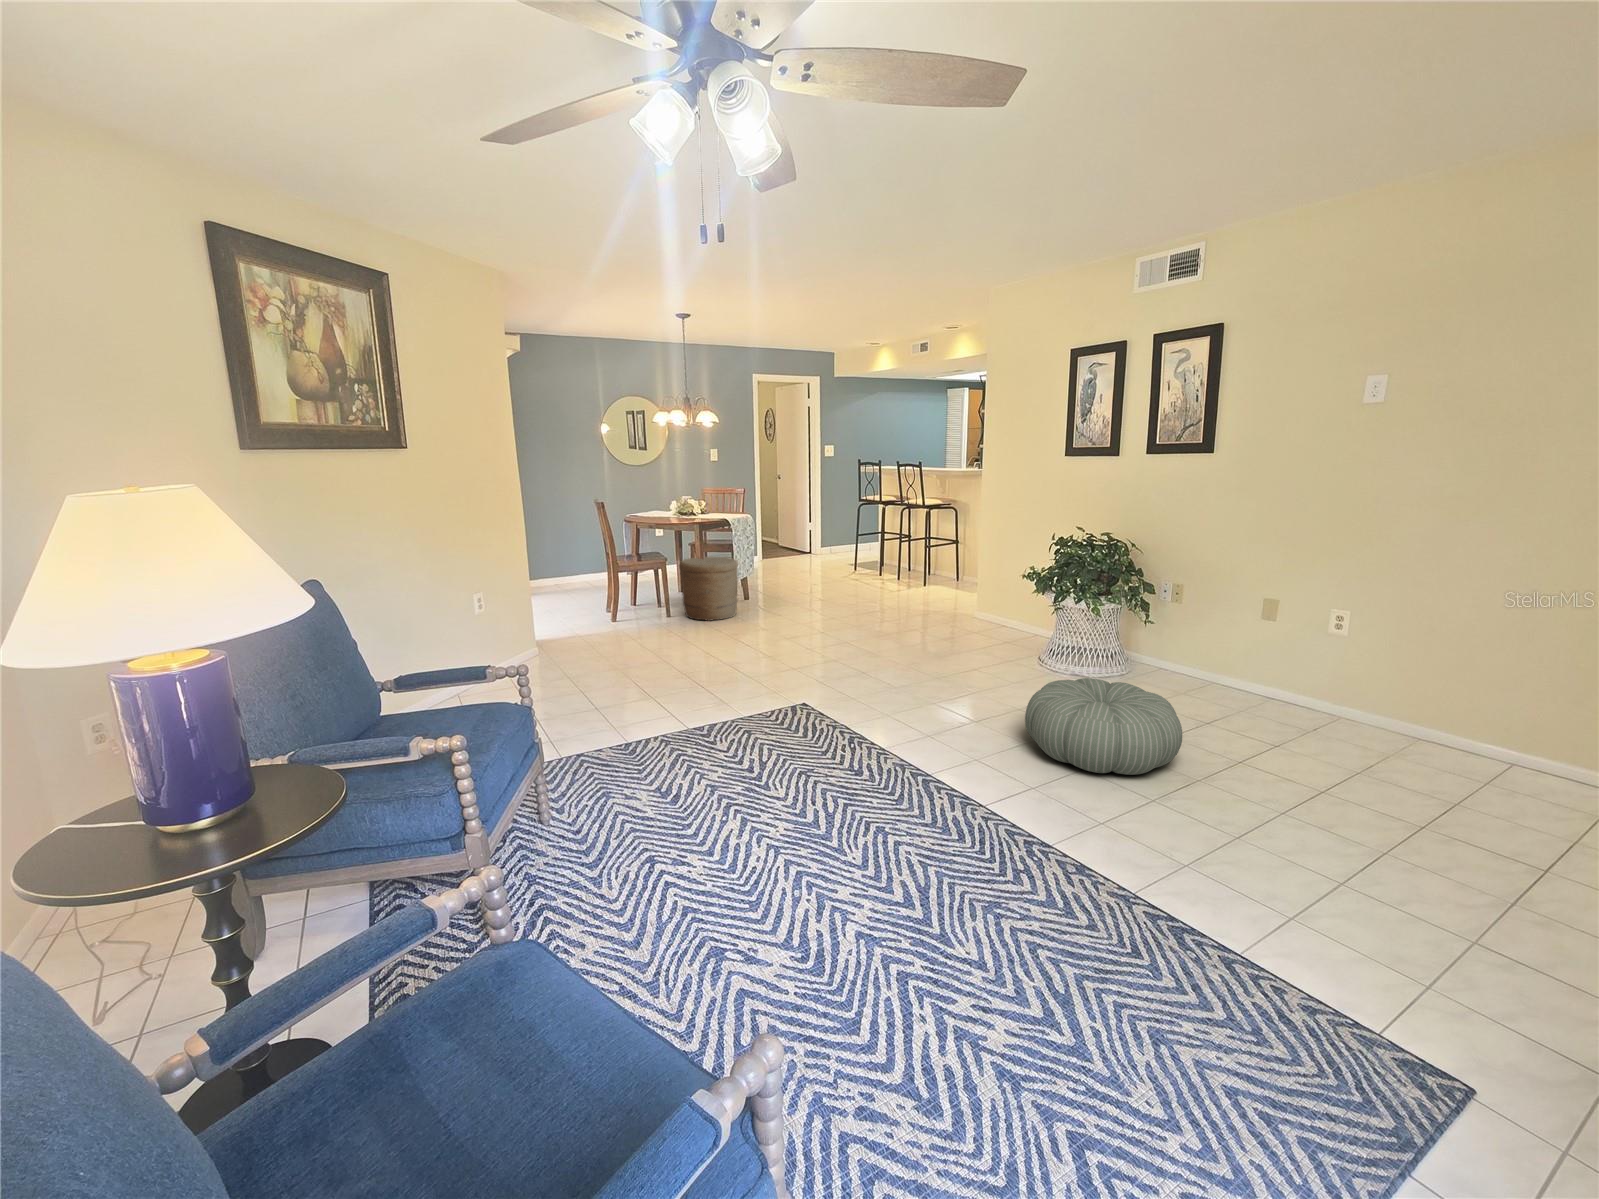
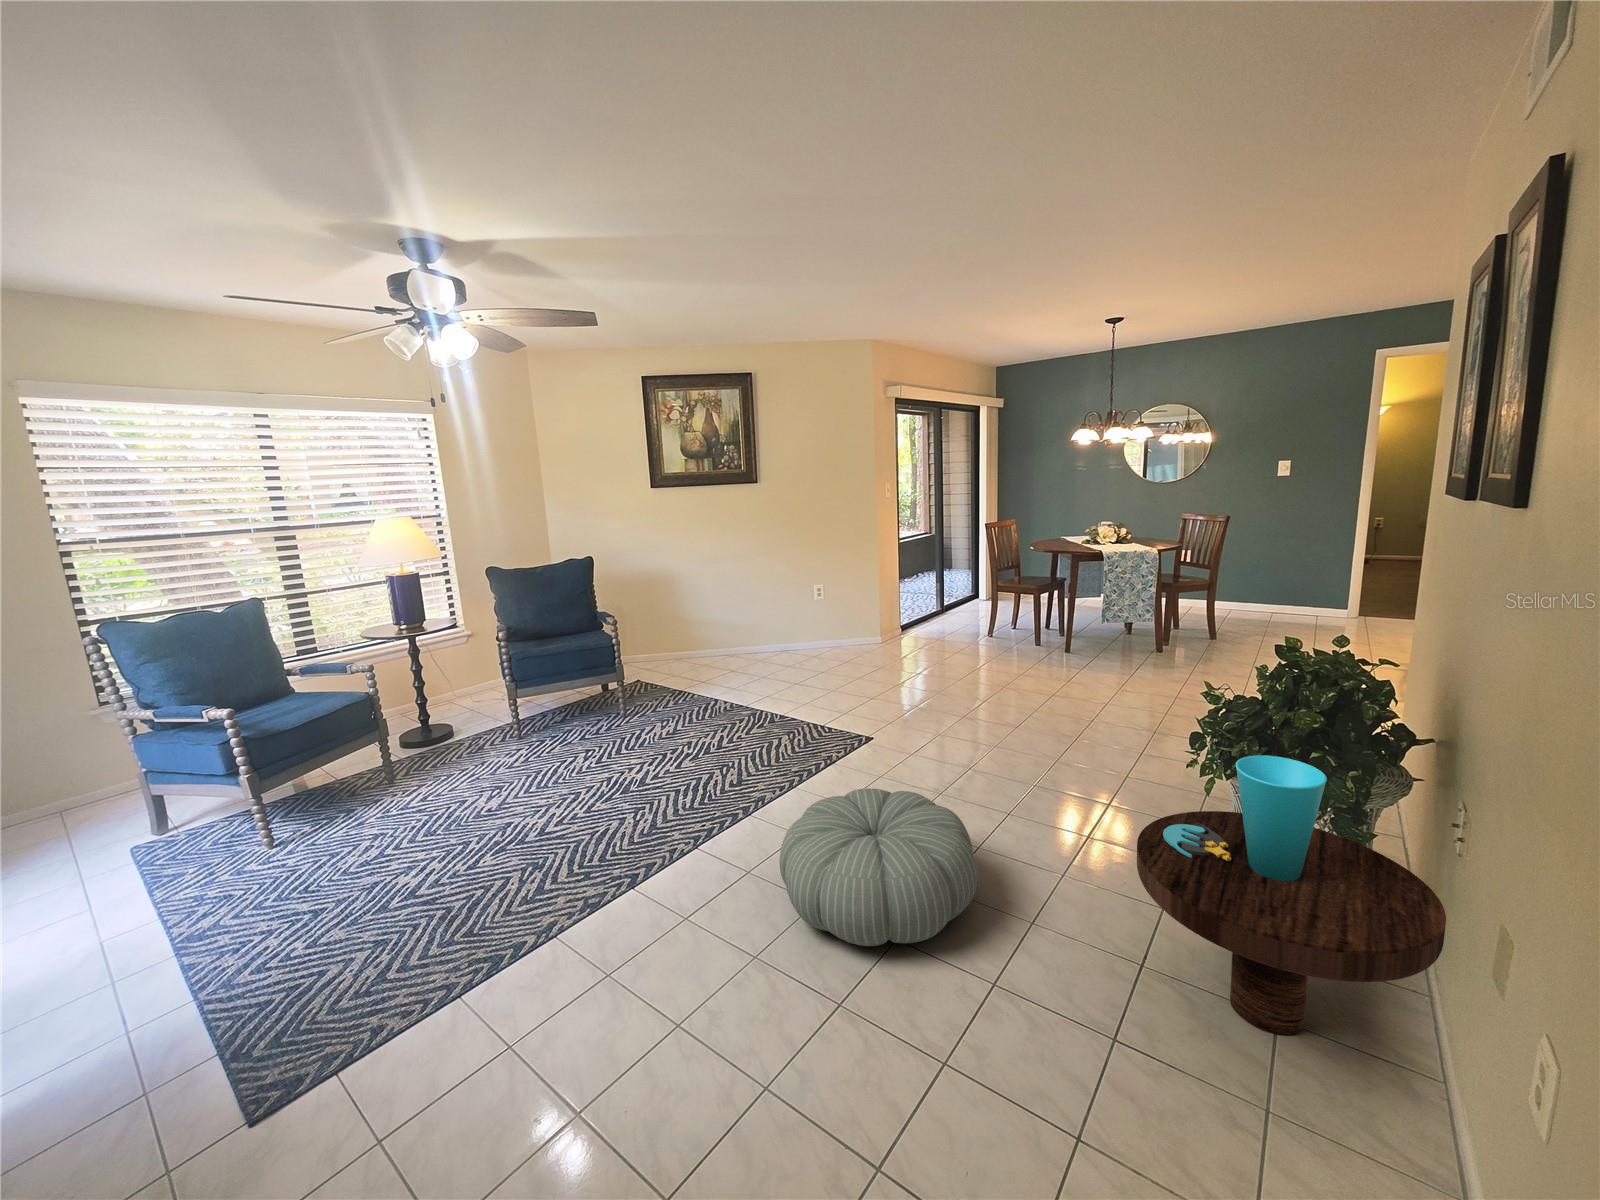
woven basket: present [679,557,738,621] -> none [1035,585,1103,655]
side table: none [1151,581,1272,705] -> present [1137,756,1446,1035]

